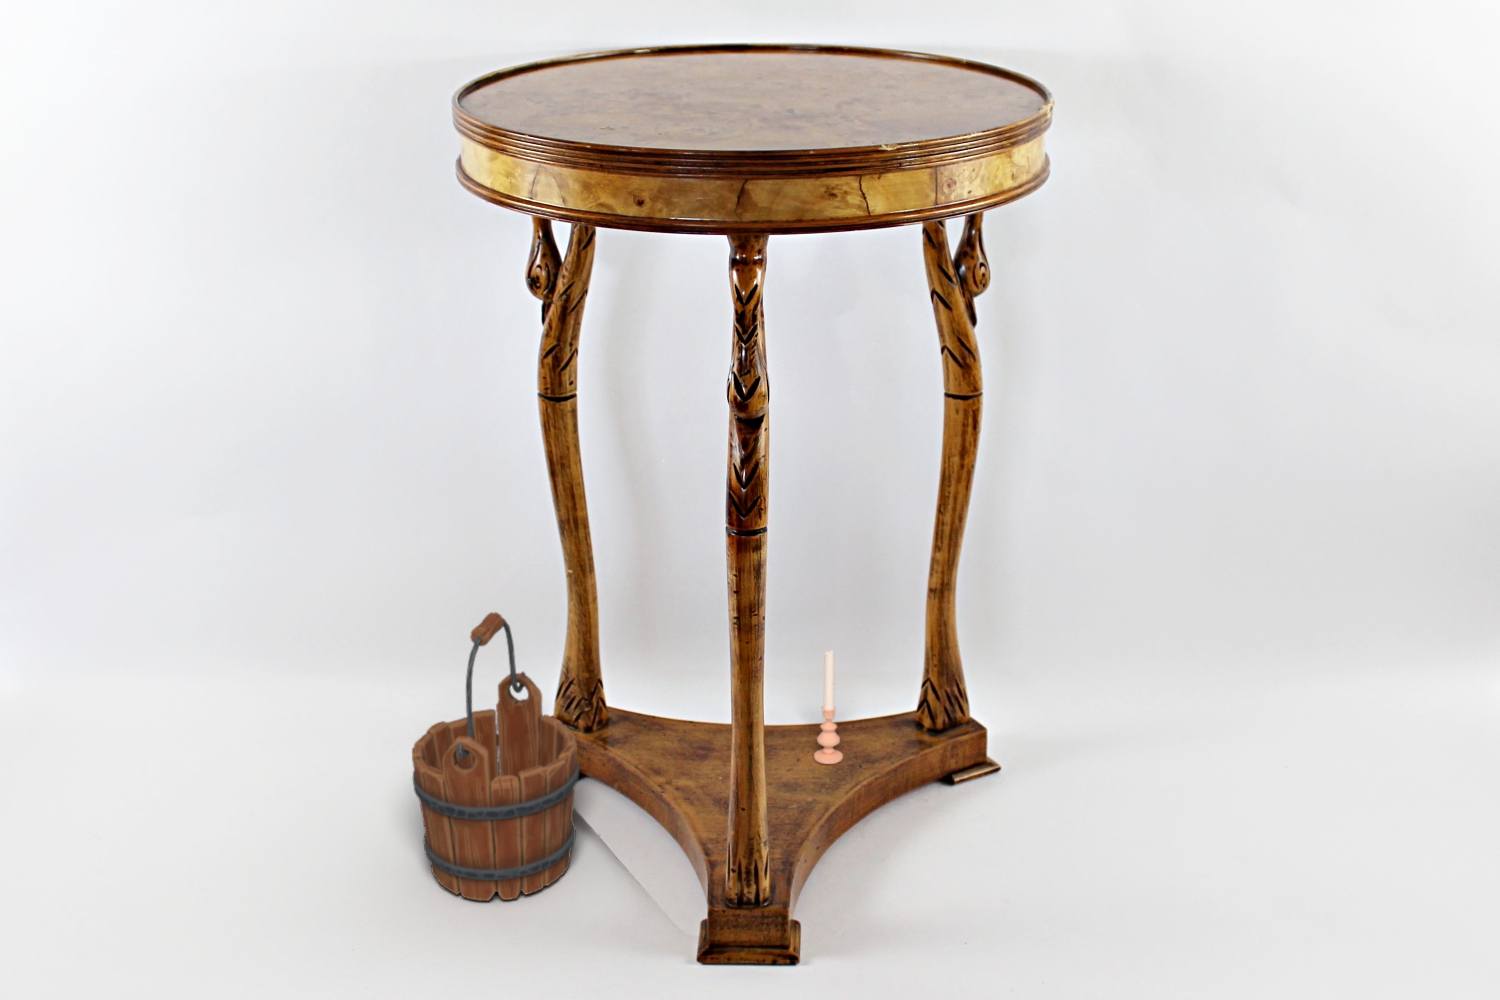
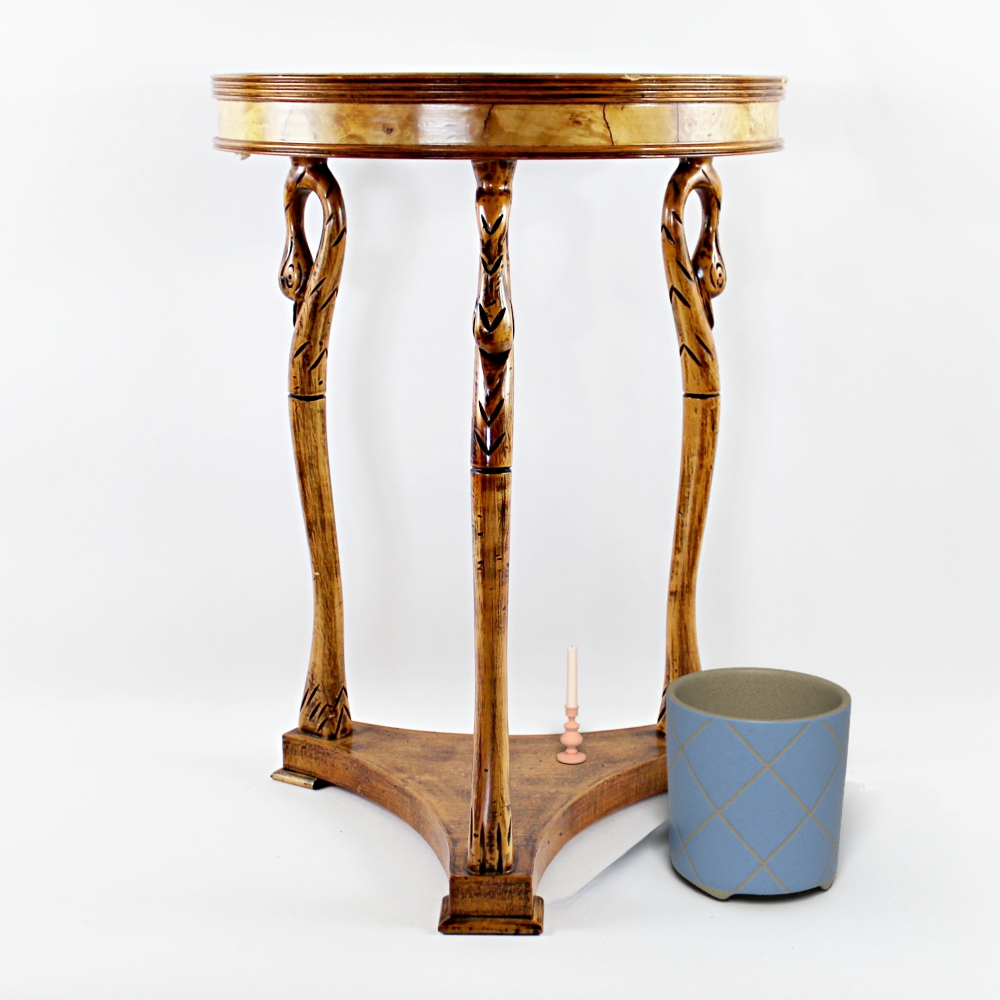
wooden bucket: present [412,612,579,901] -> none [153,584,320,878]
planter: none [922,687,1106,926] -> present [666,667,851,899]

